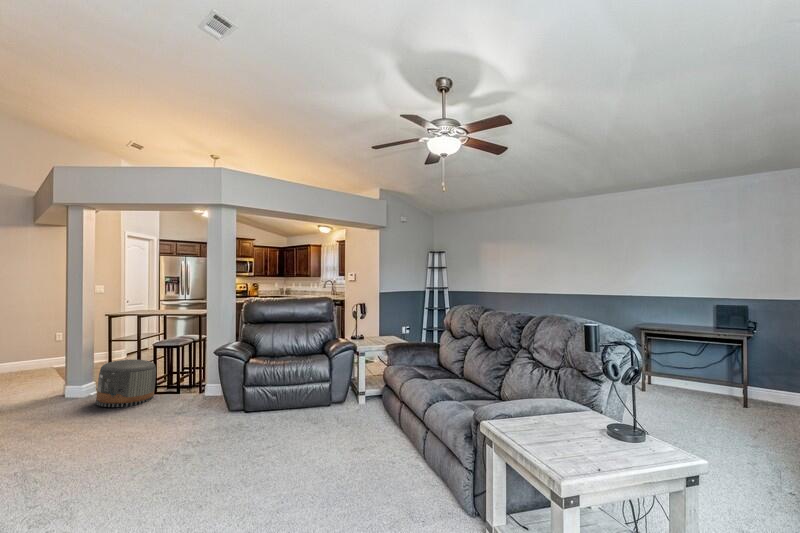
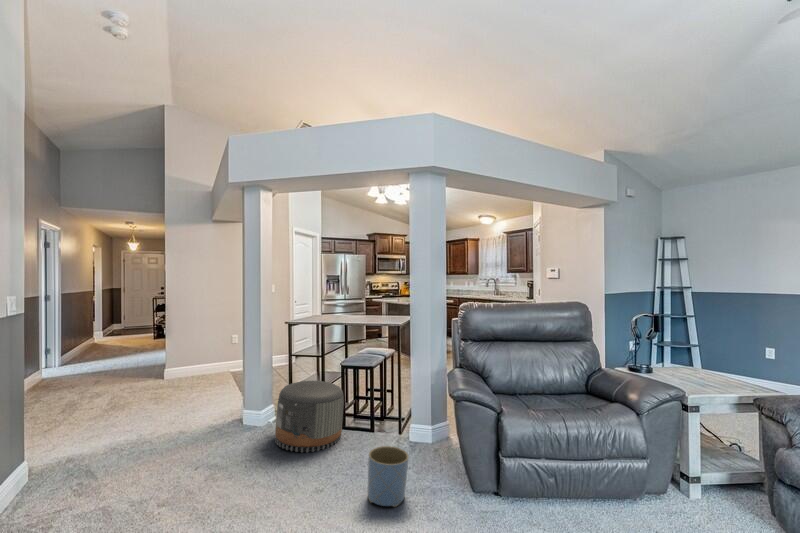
planter: none [159,390,189,423] -> present [368,446,409,507]

